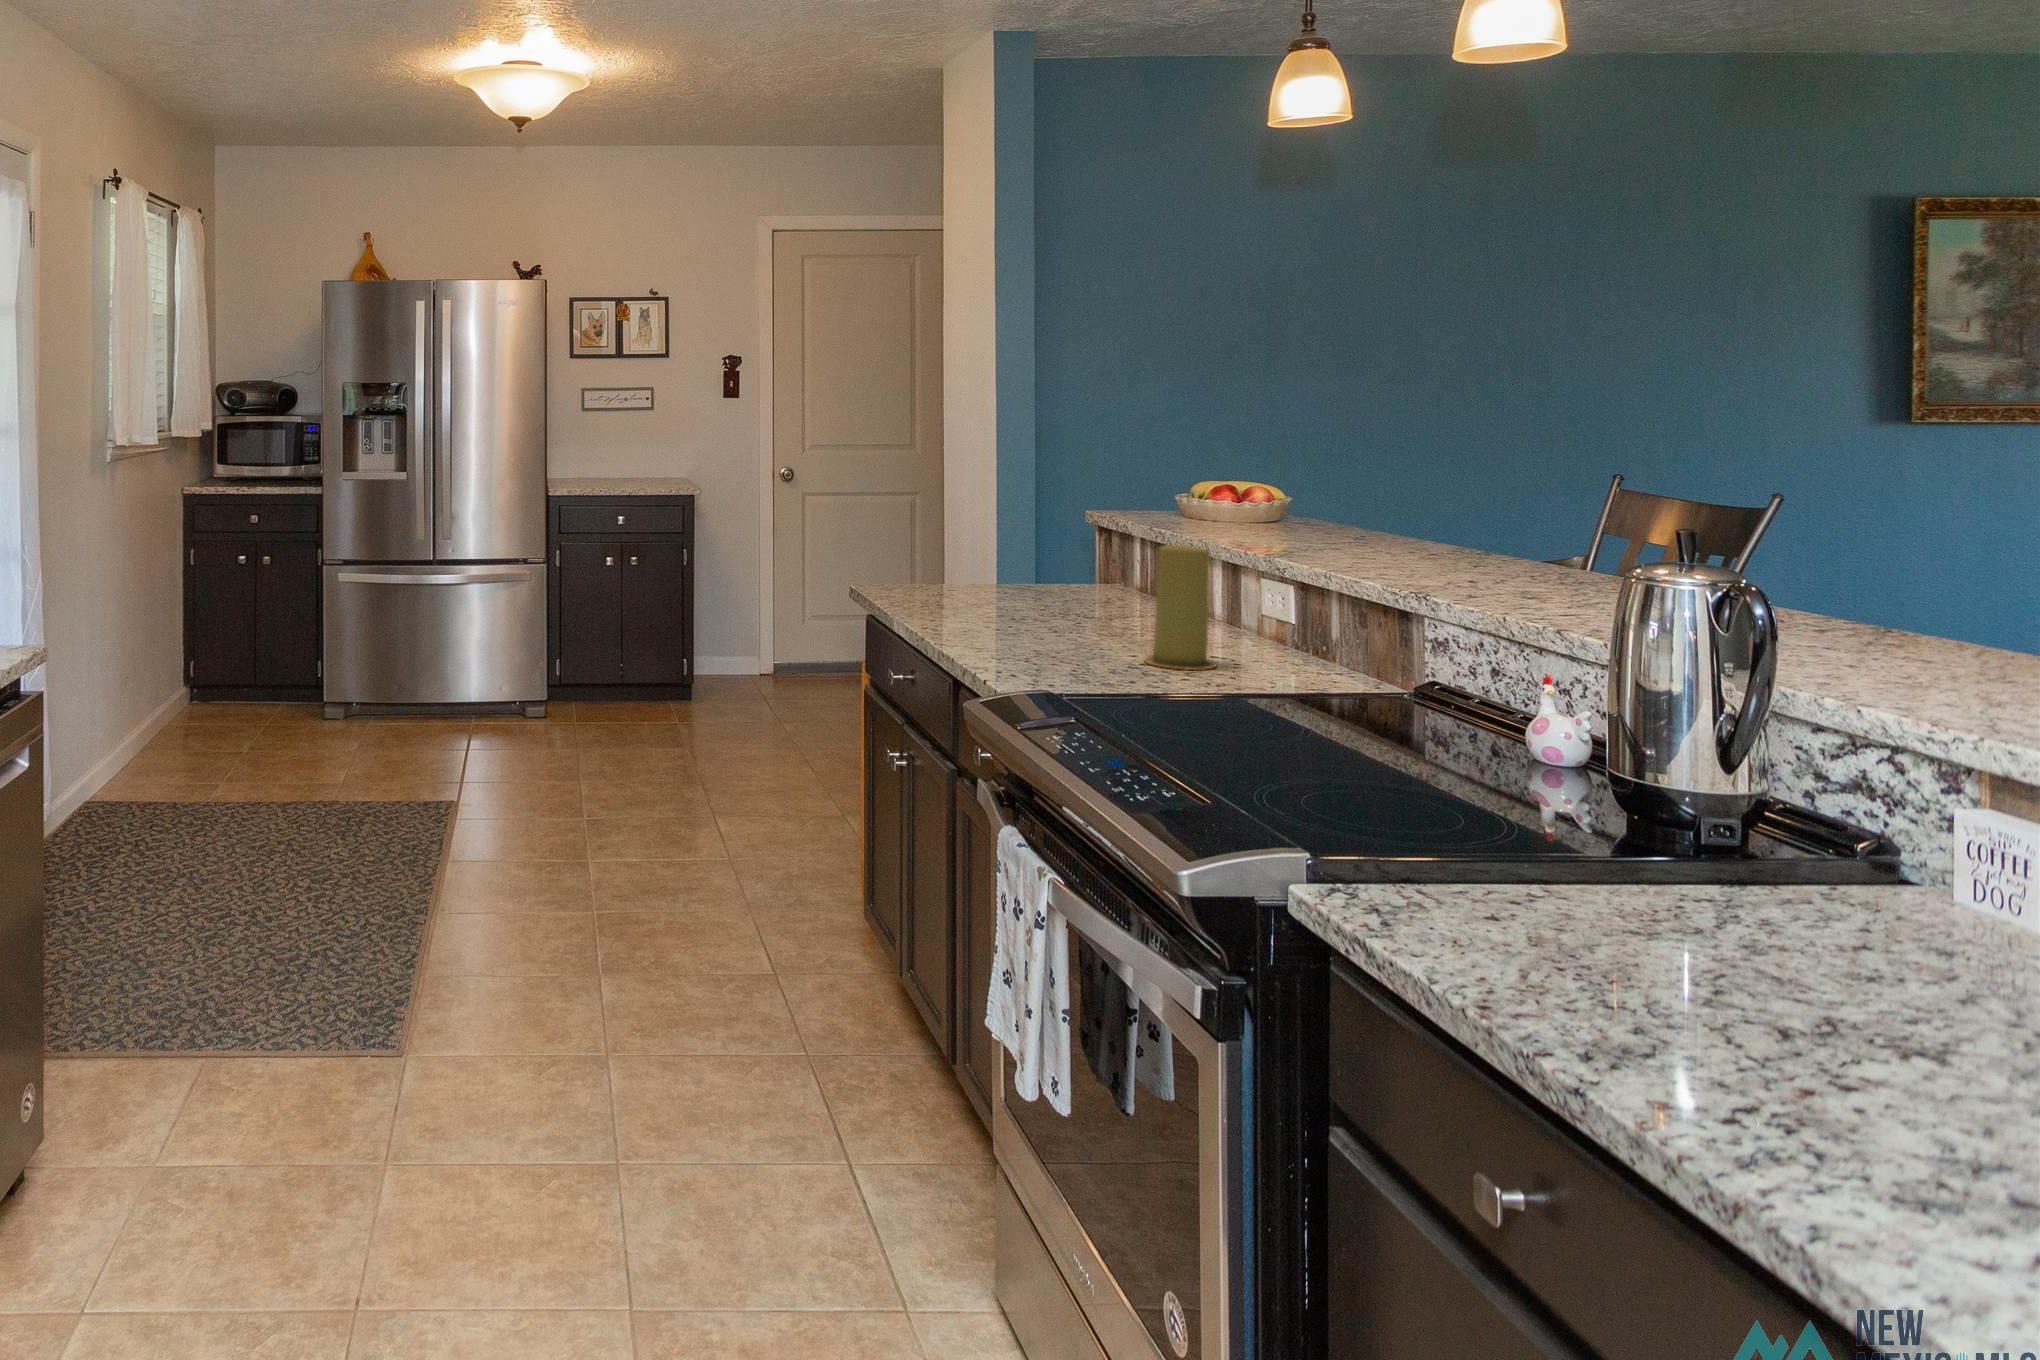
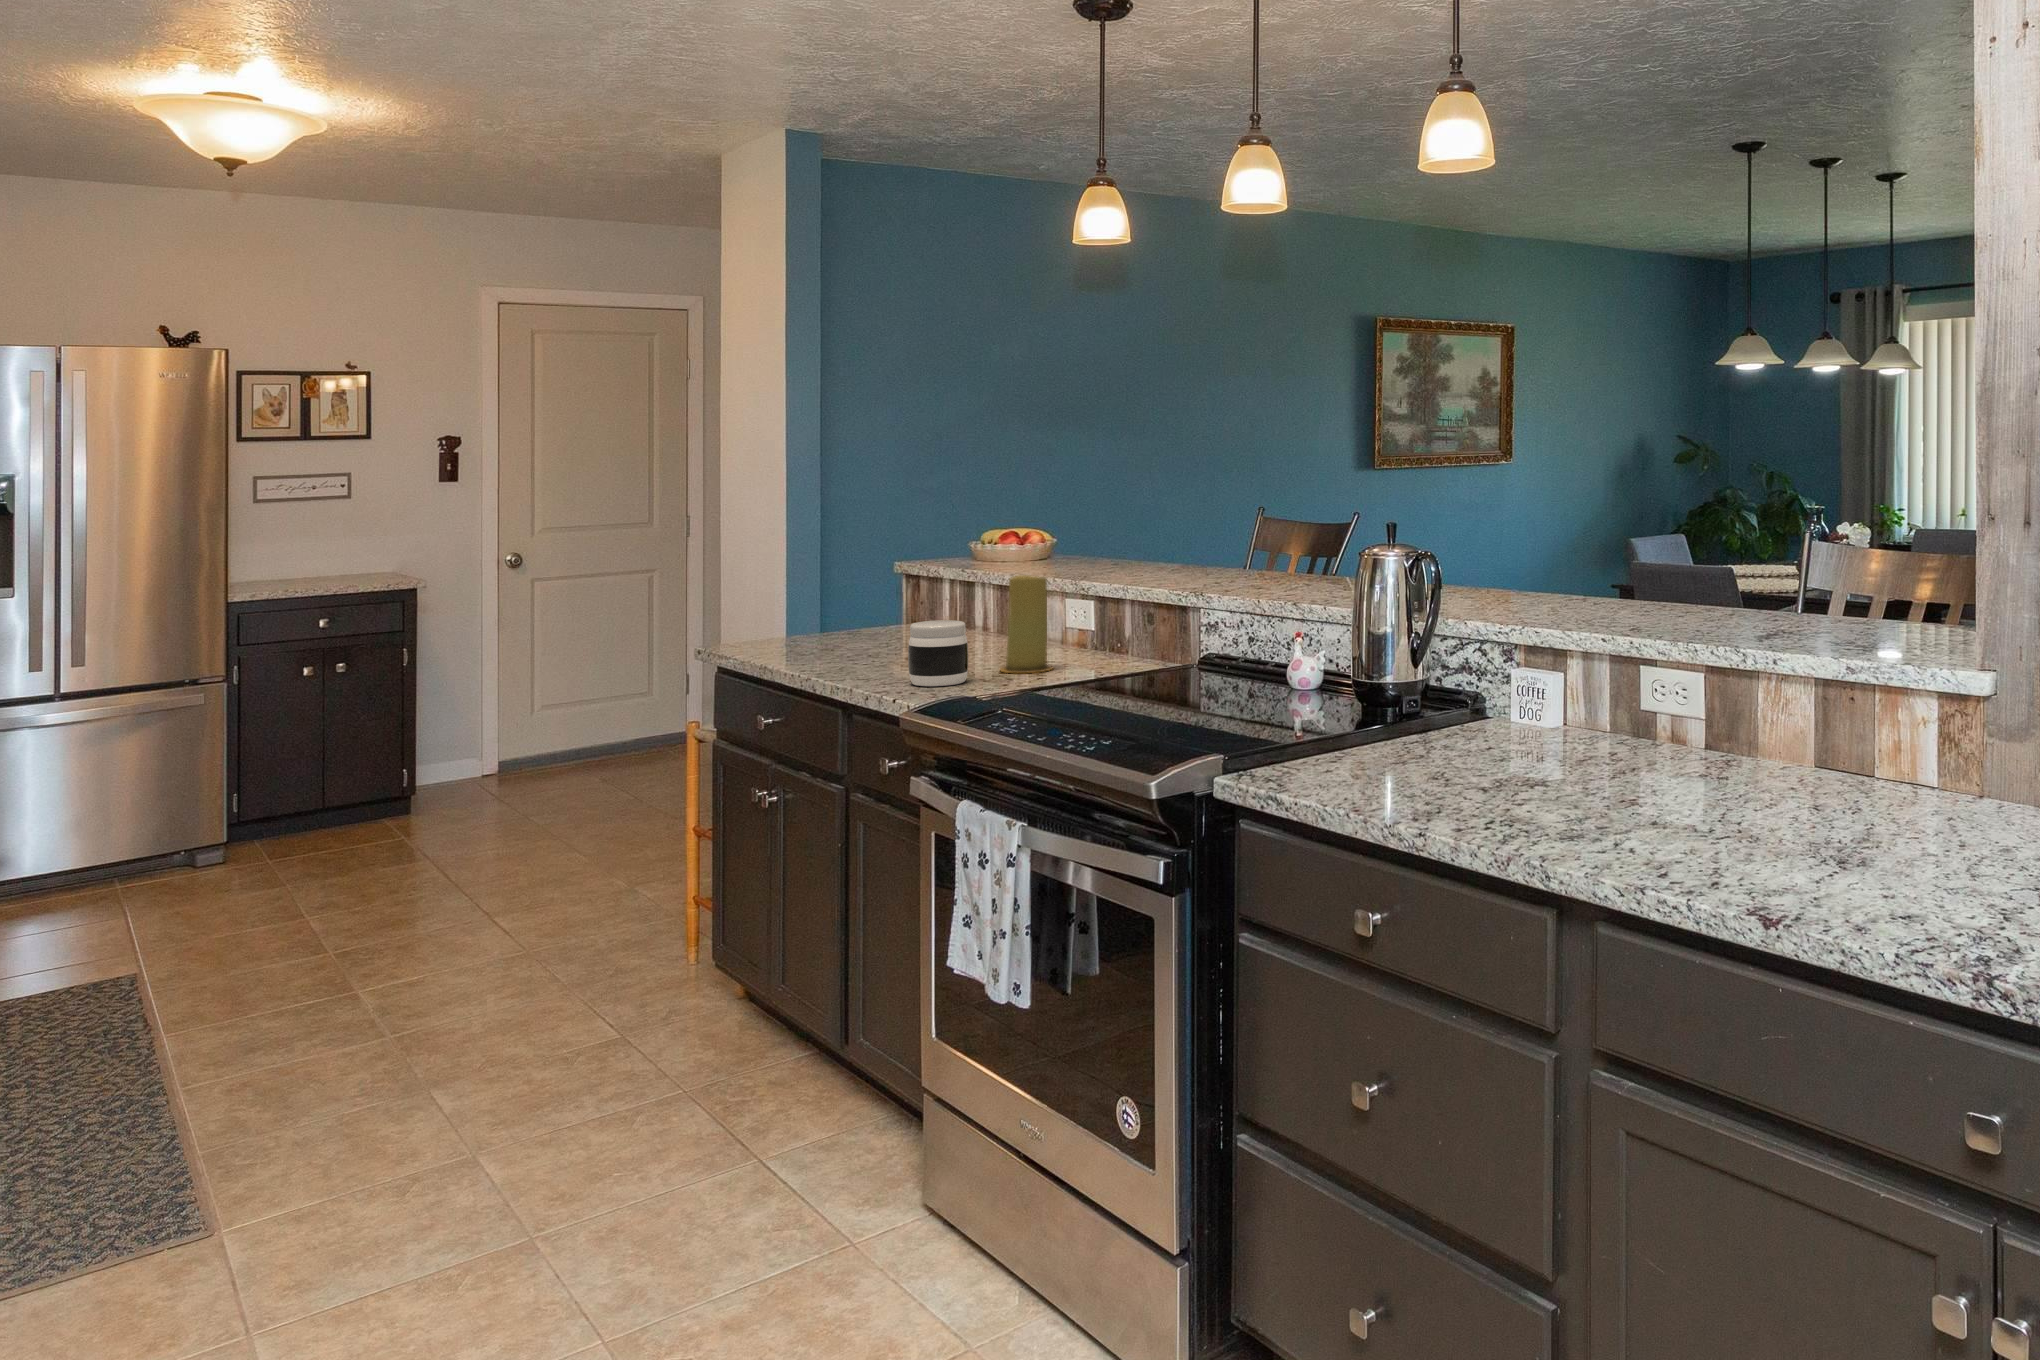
jar: none [1017,591,1092,672] -> present [908,620,968,686]

